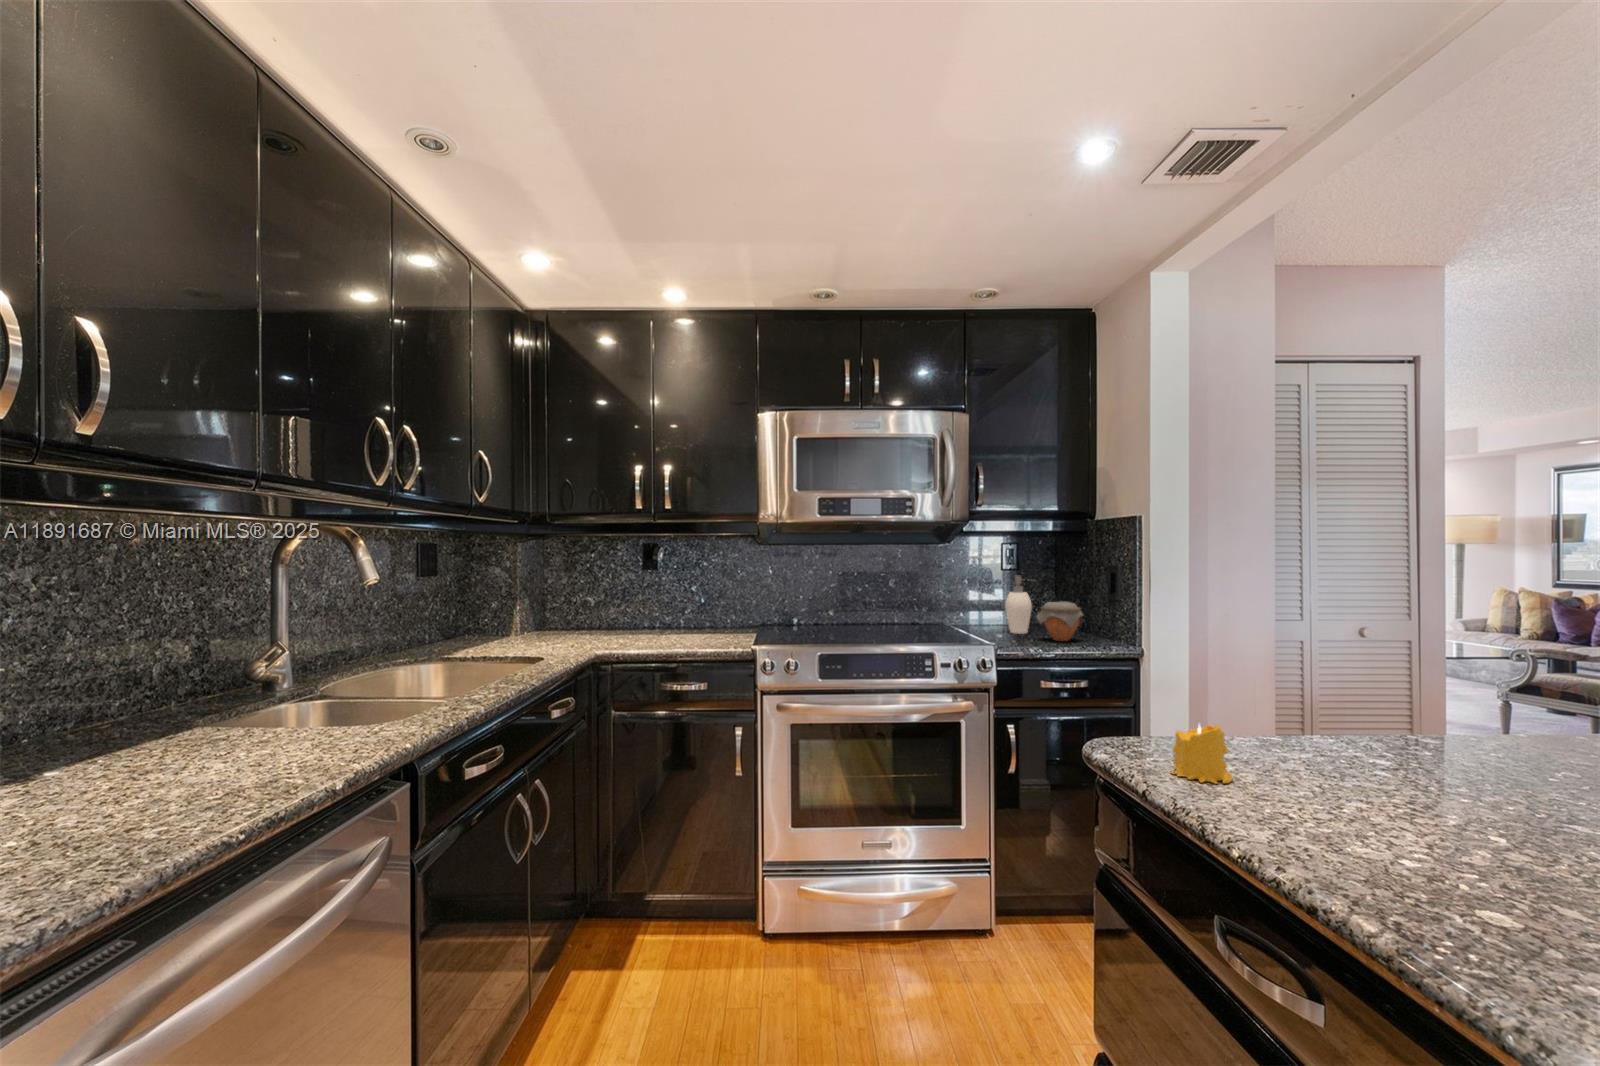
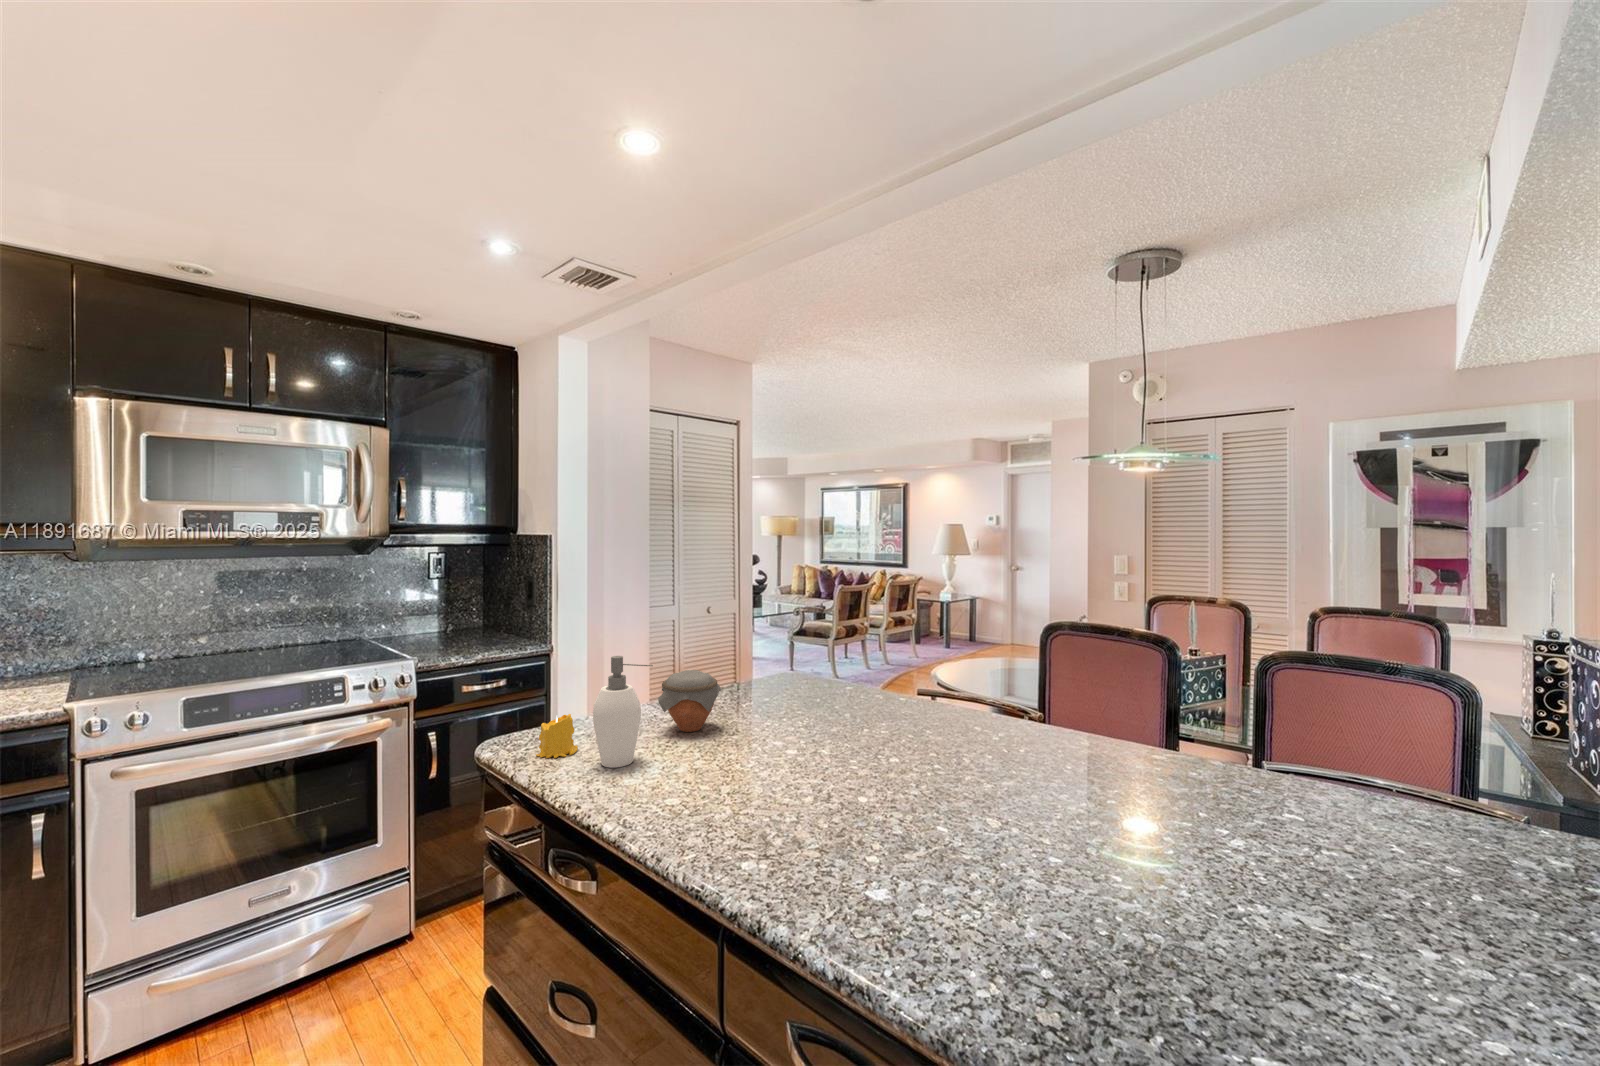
soap dispenser: present [1005,575,1032,634] -> present [593,656,653,768]
jar: present [1037,602,1083,641] -> present [658,670,722,732]

